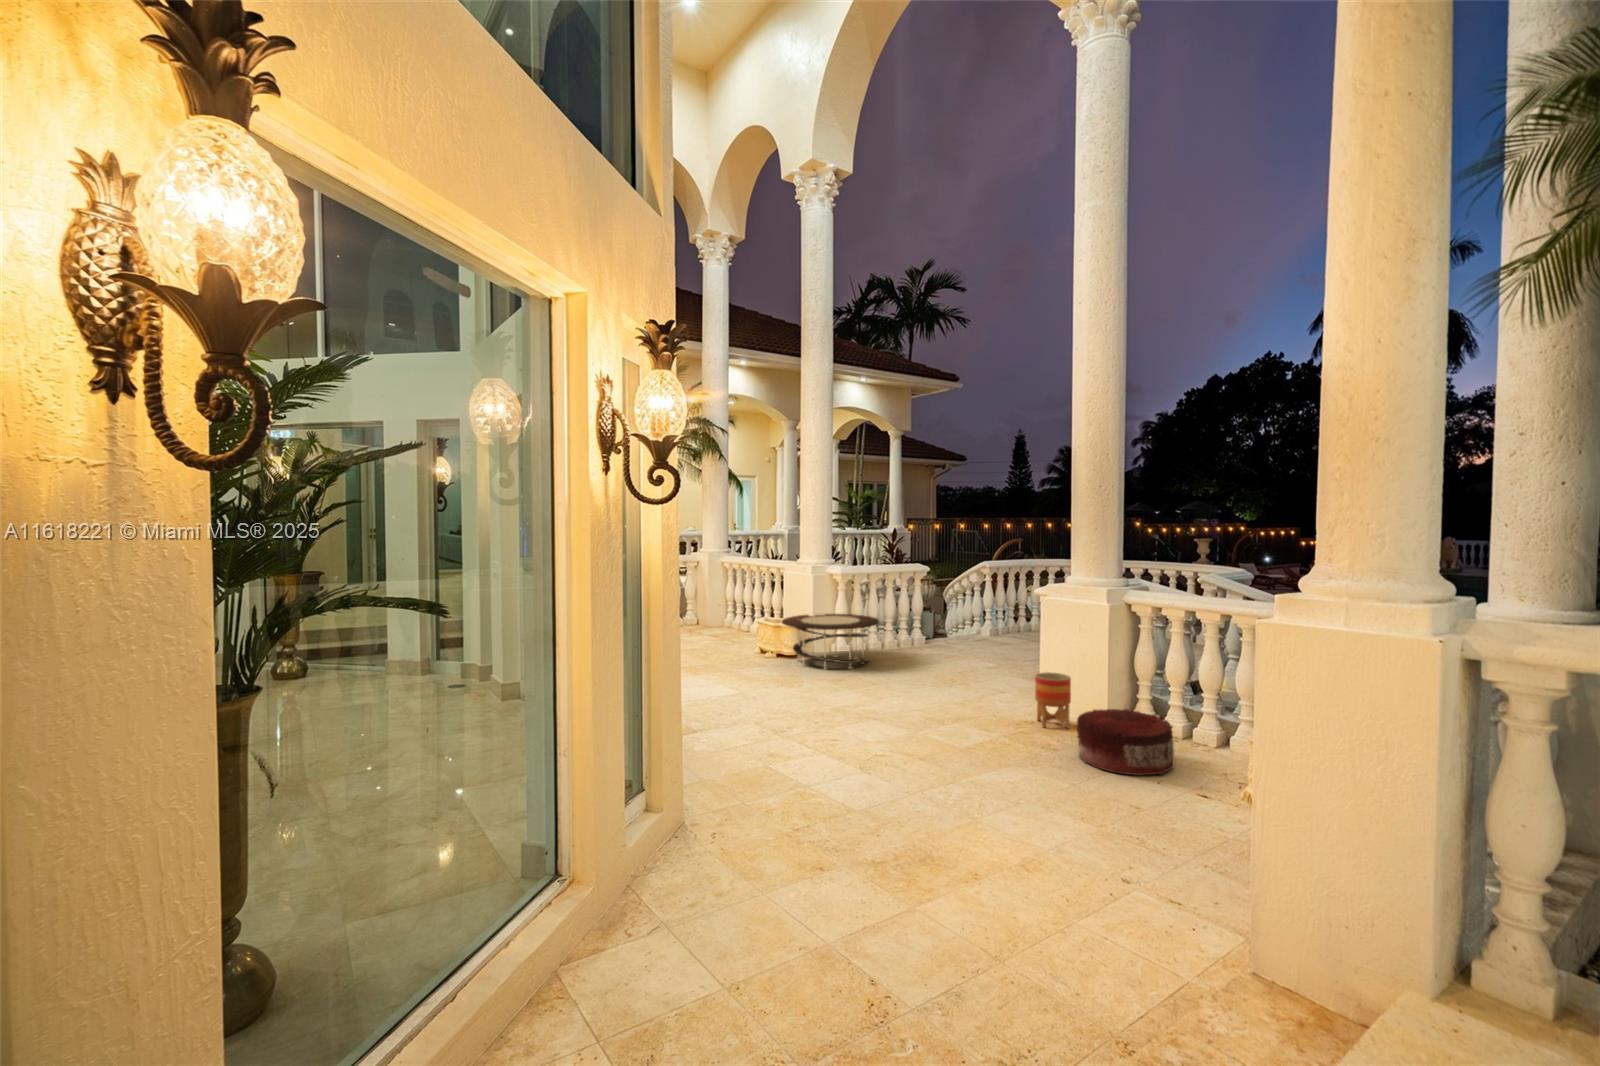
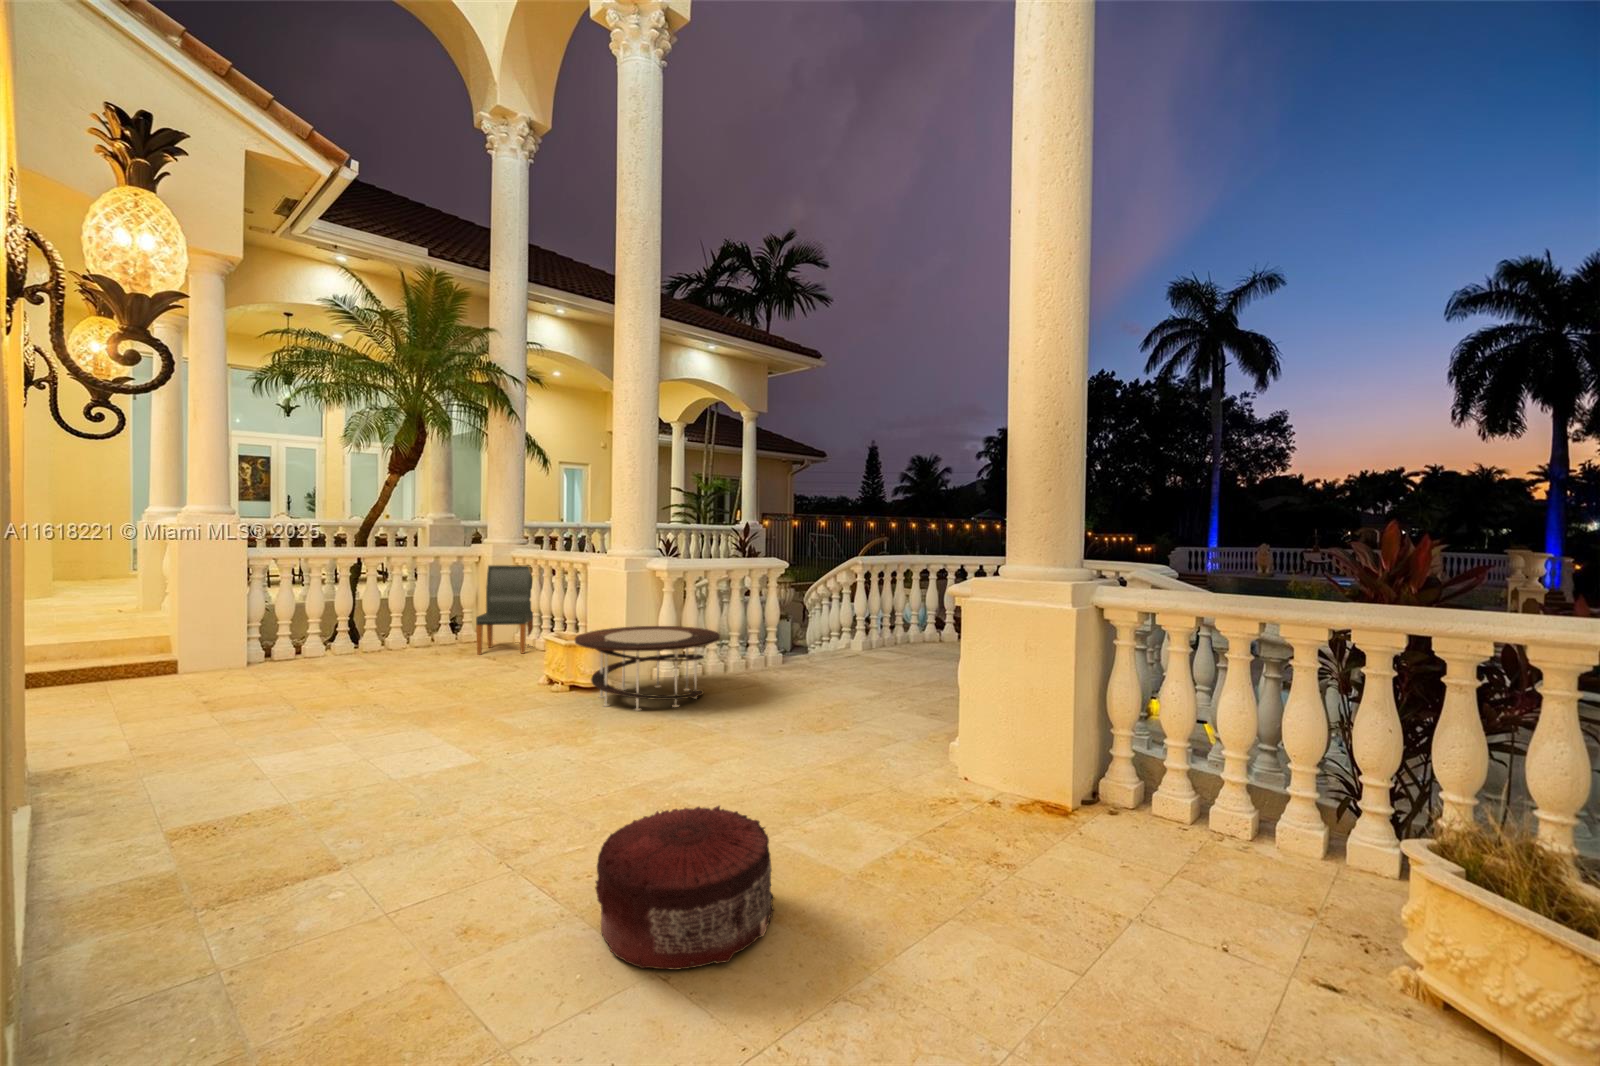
dining chair: none [704,569,740,633] -> present [476,565,533,655]
planter: present [1035,672,1071,728] -> none [962,719,1017,813]
pouf: present [1077,709,1175,775] -> present [596,806,774,970]

